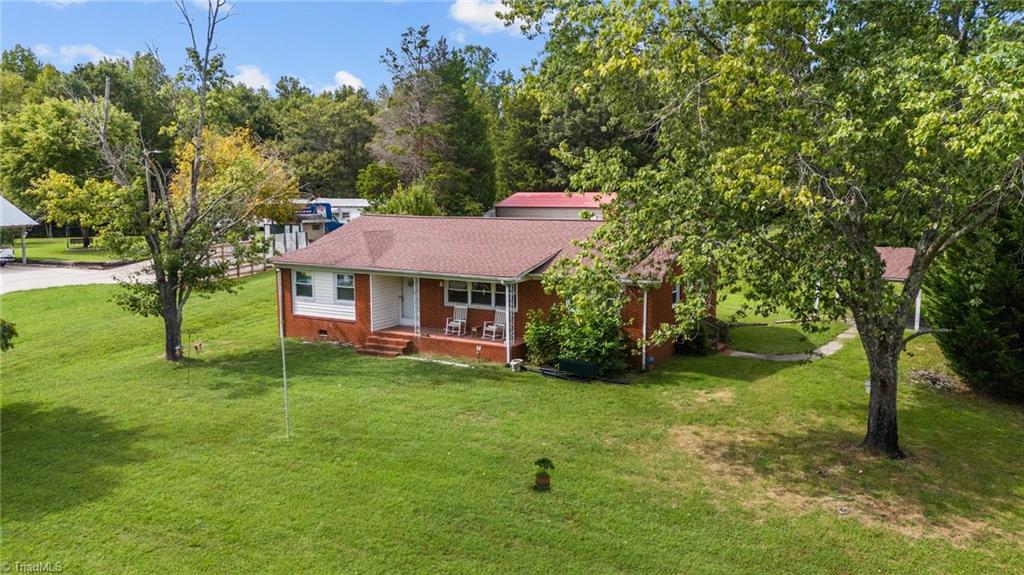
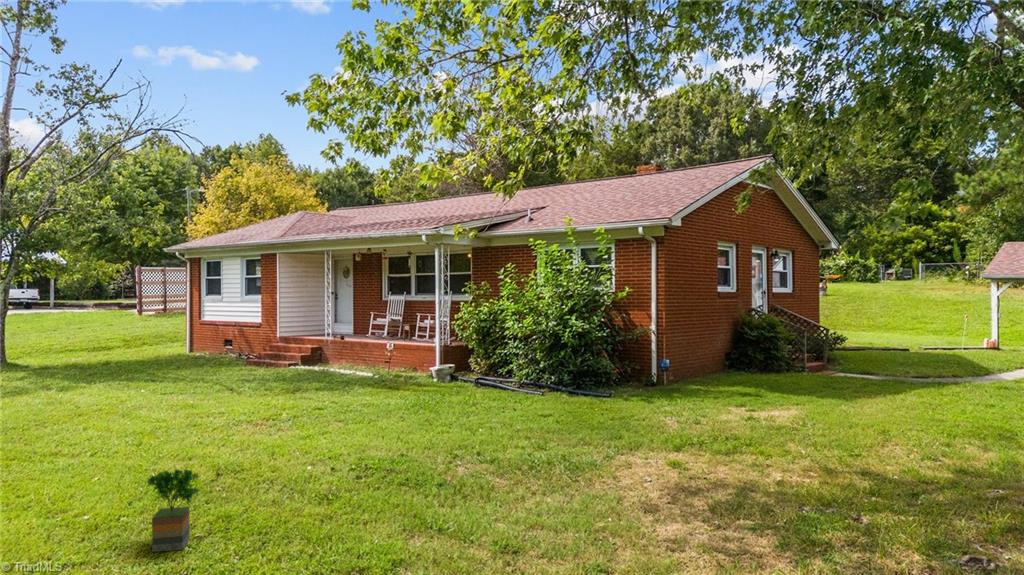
bench: present [559,358,599,382] -> none [497,355,563,393]

